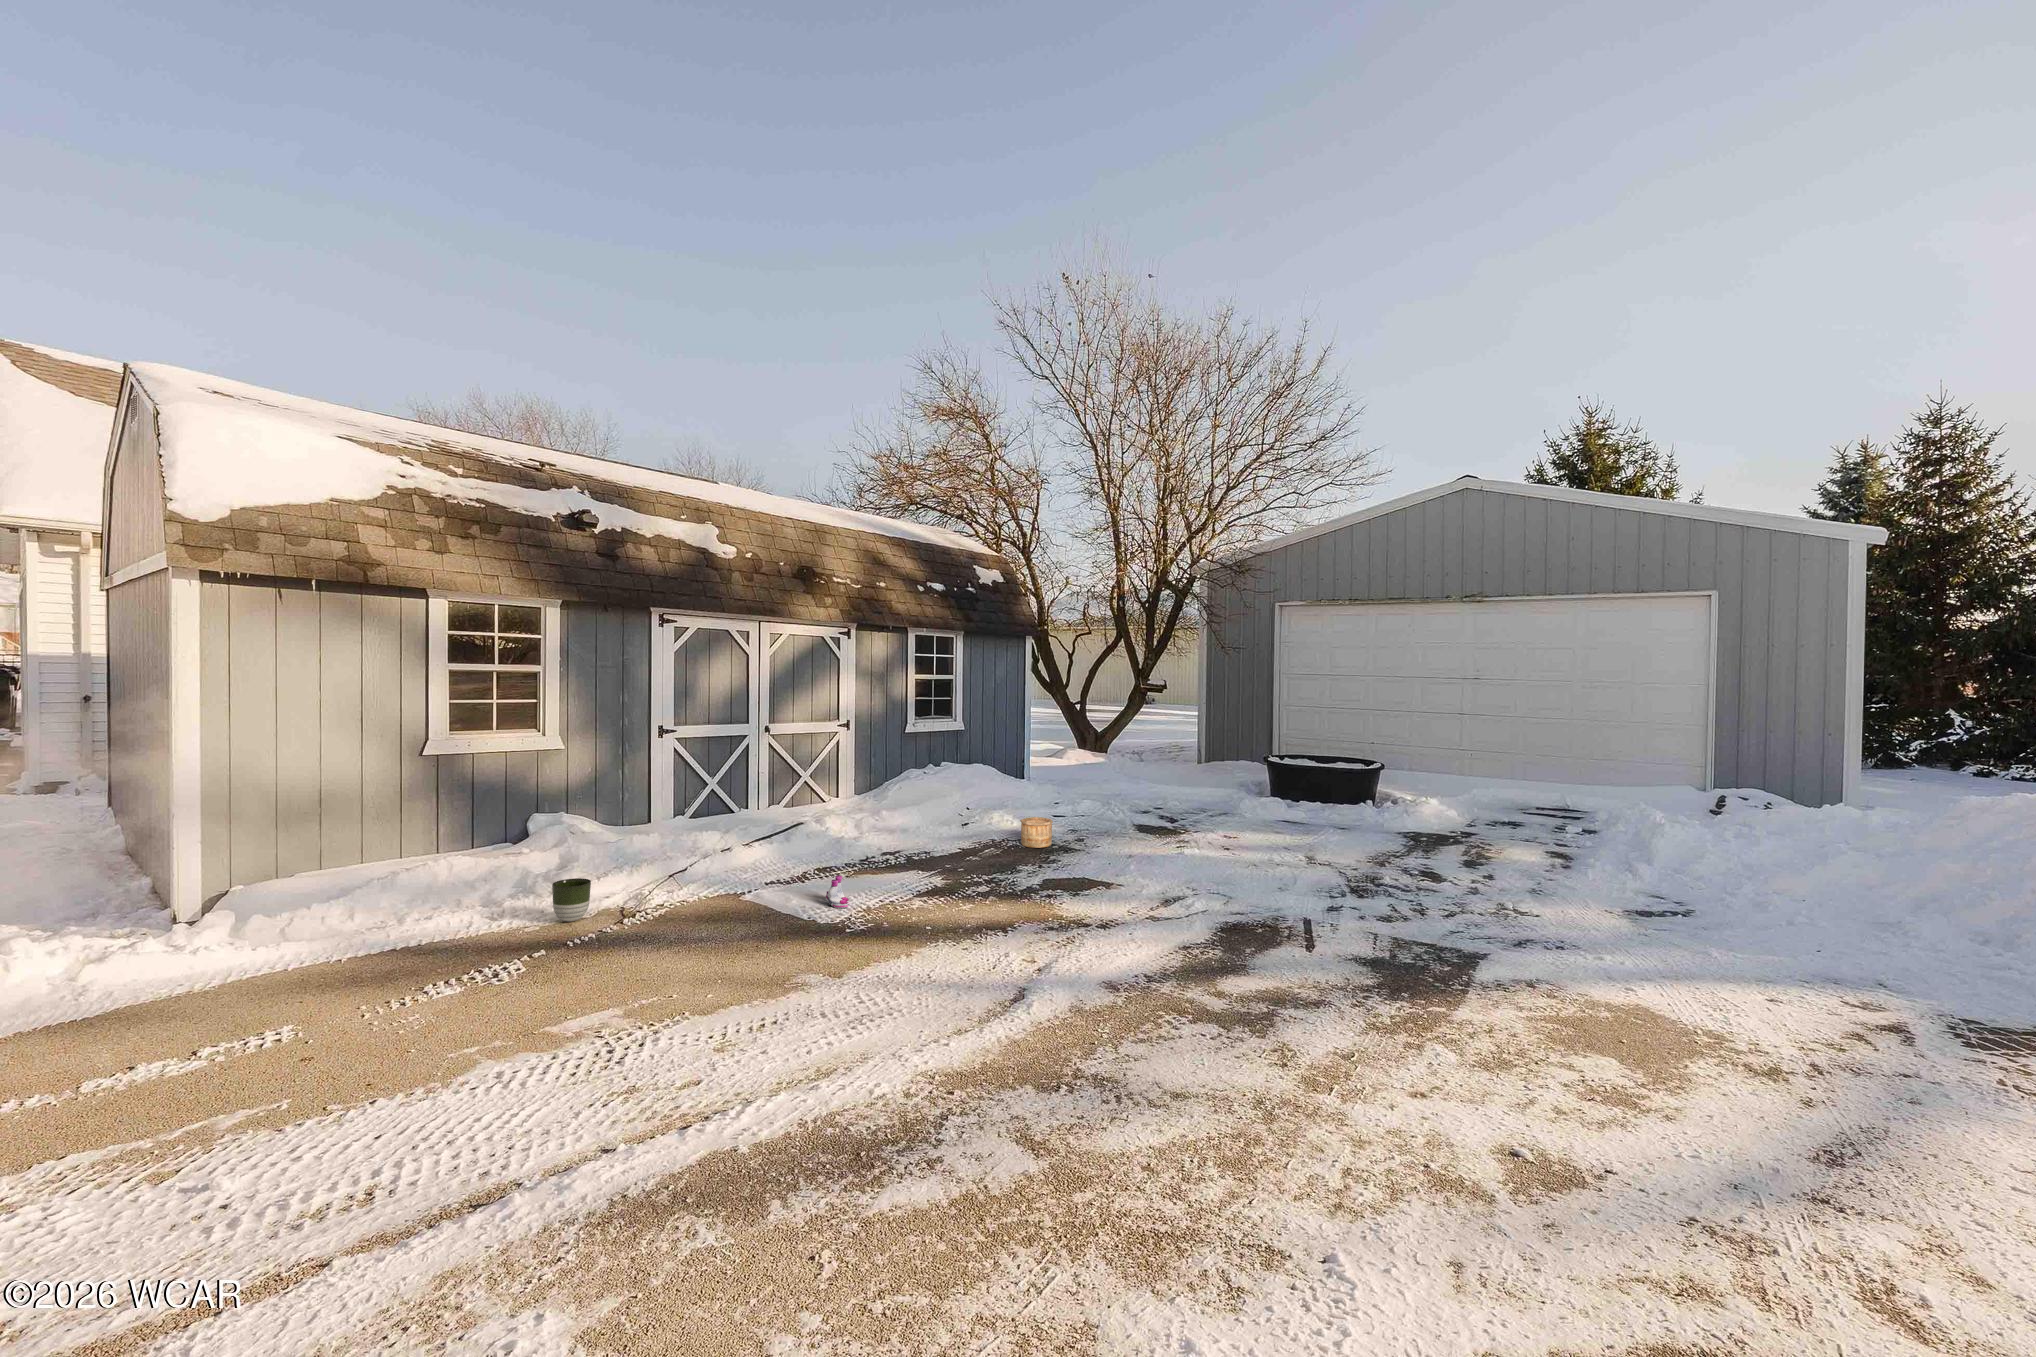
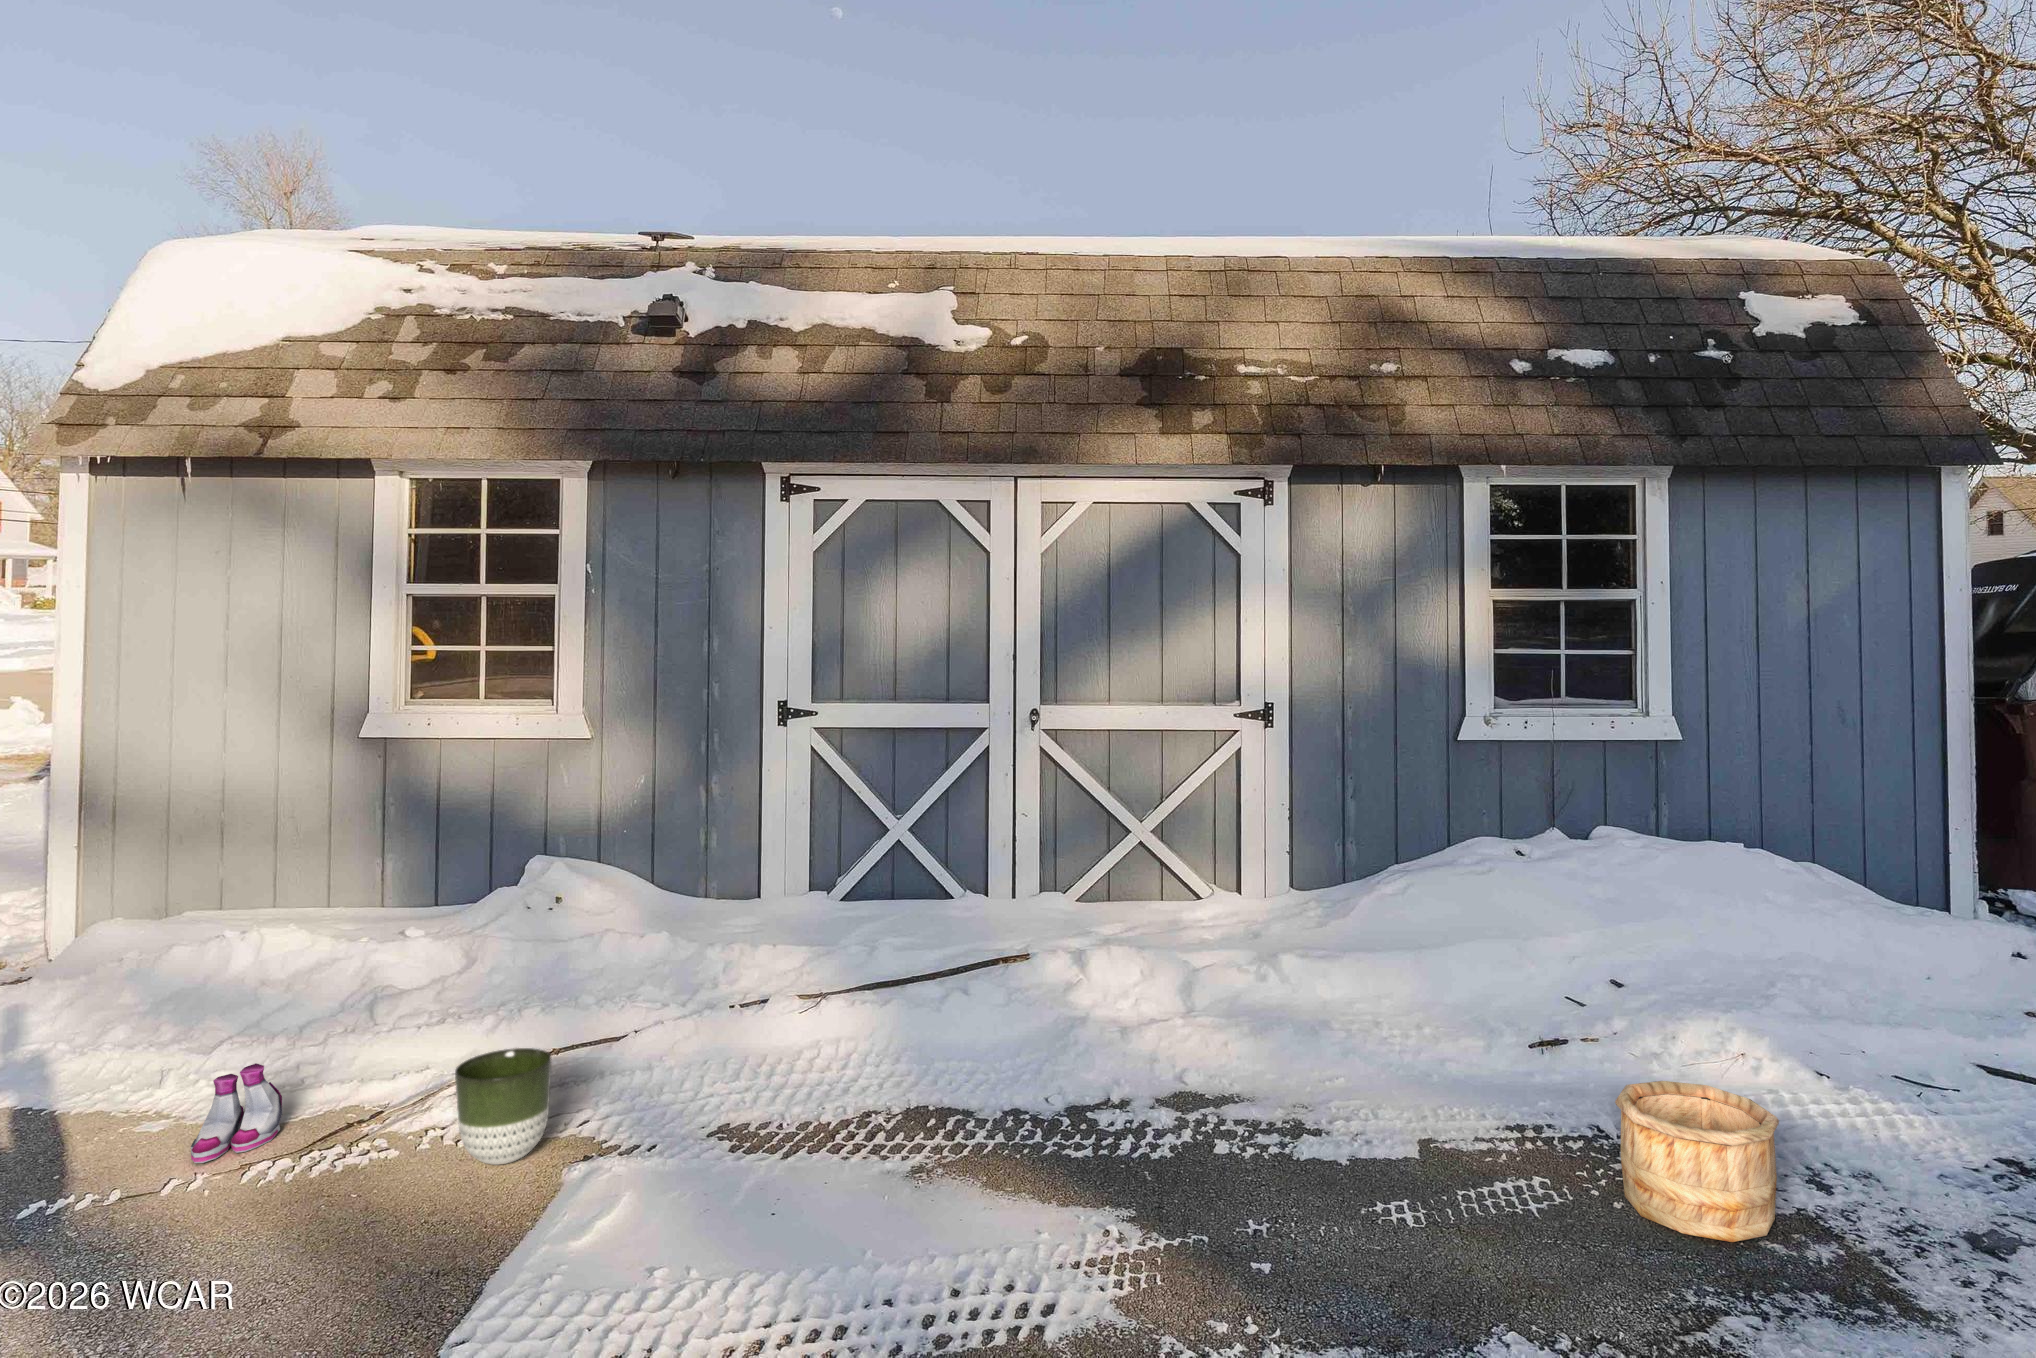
boots: present [826,875,849,908] -> present [191,1063,282,1163]
planter: present [552,878,591,921] -> present [455,1048,551,1165]

